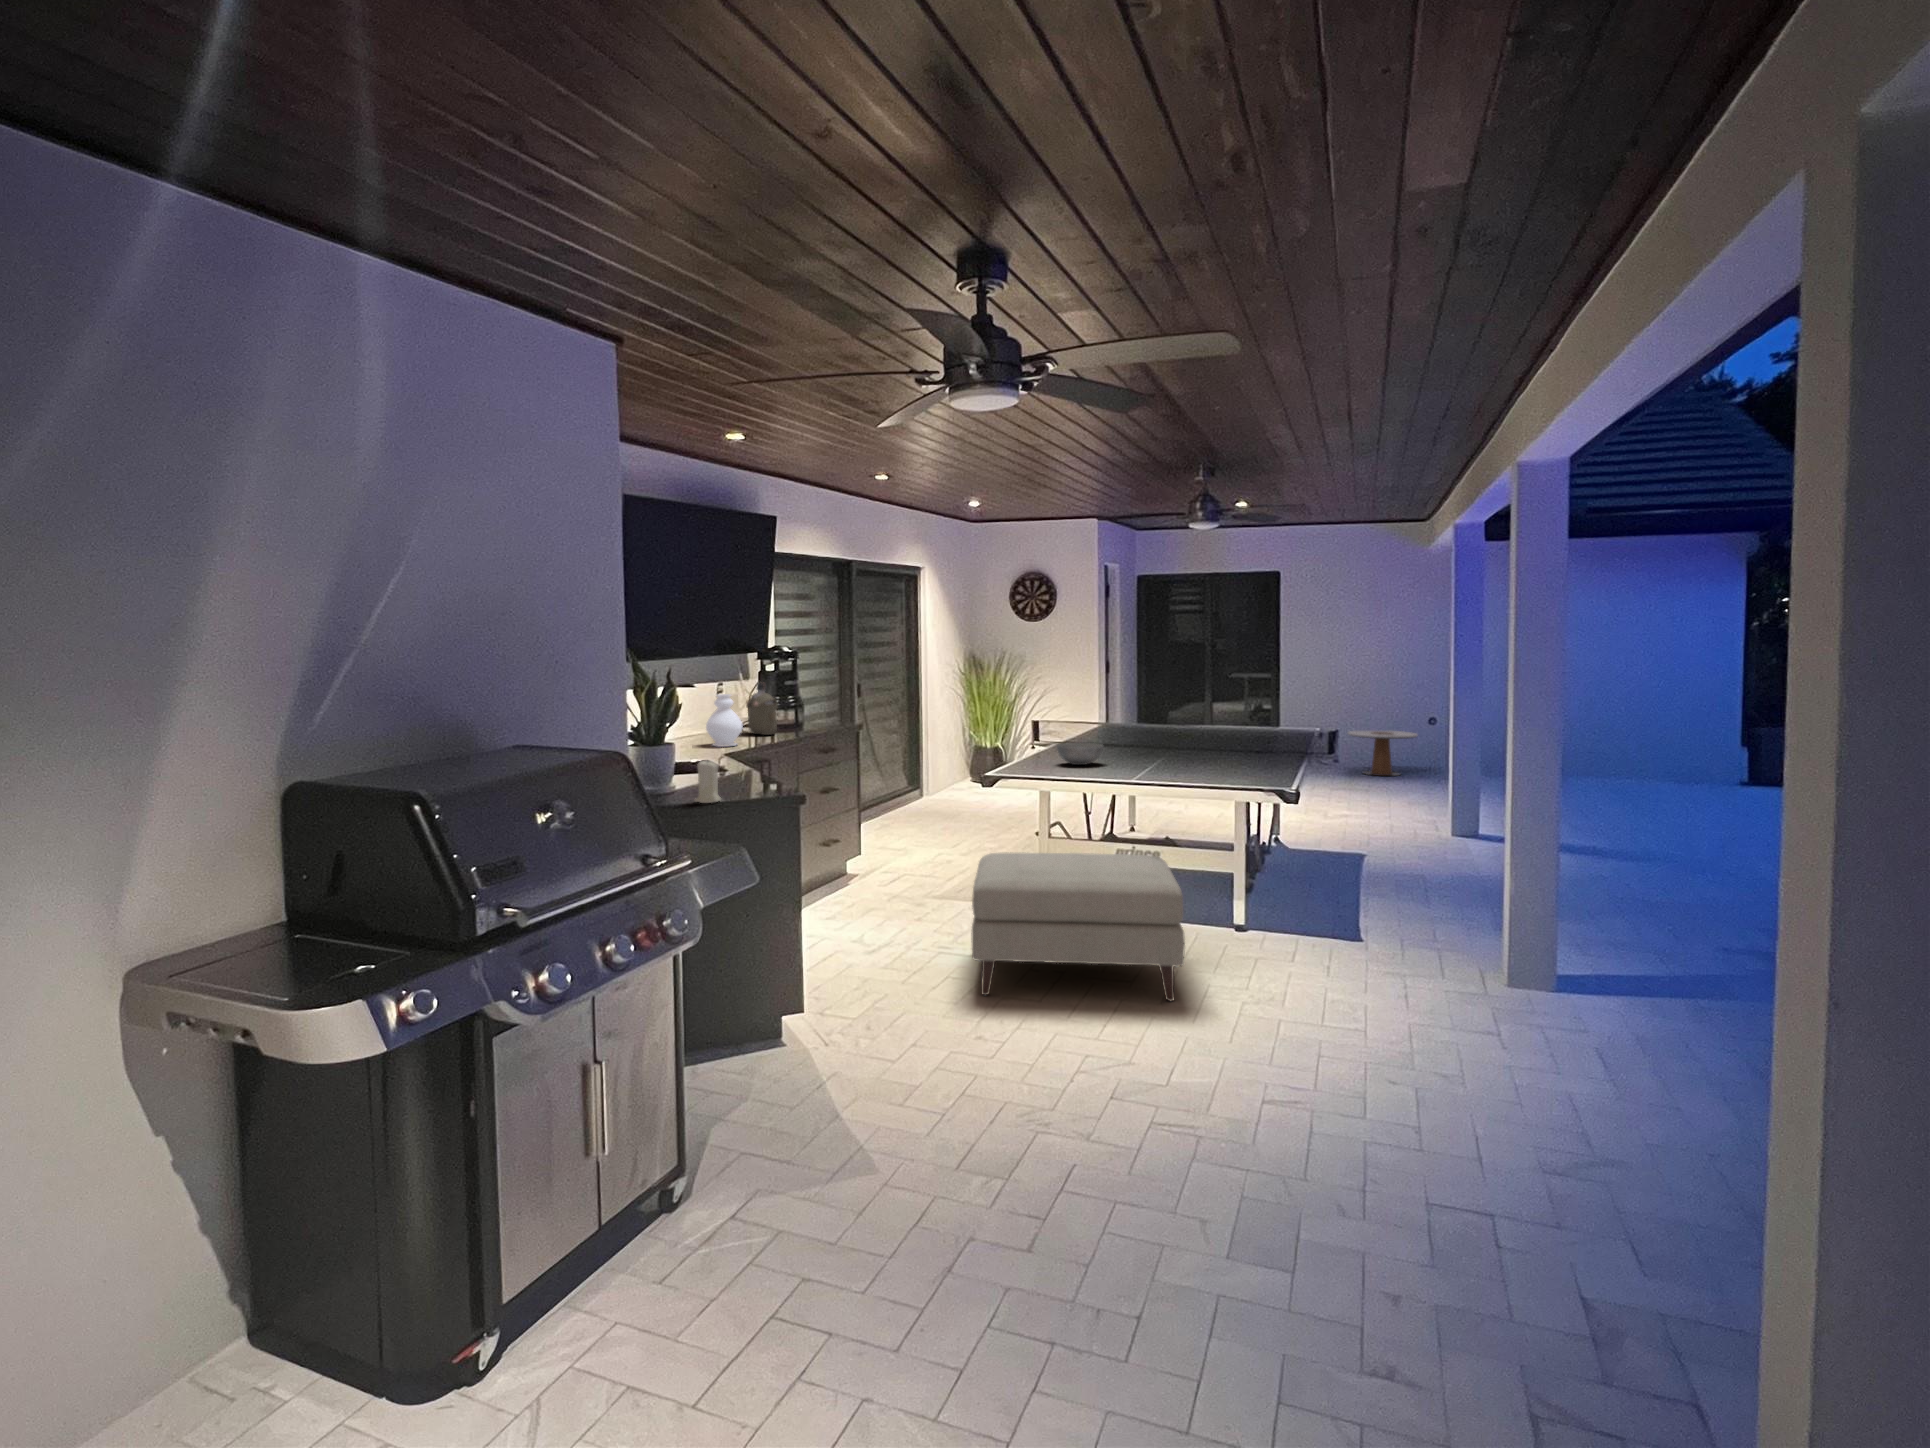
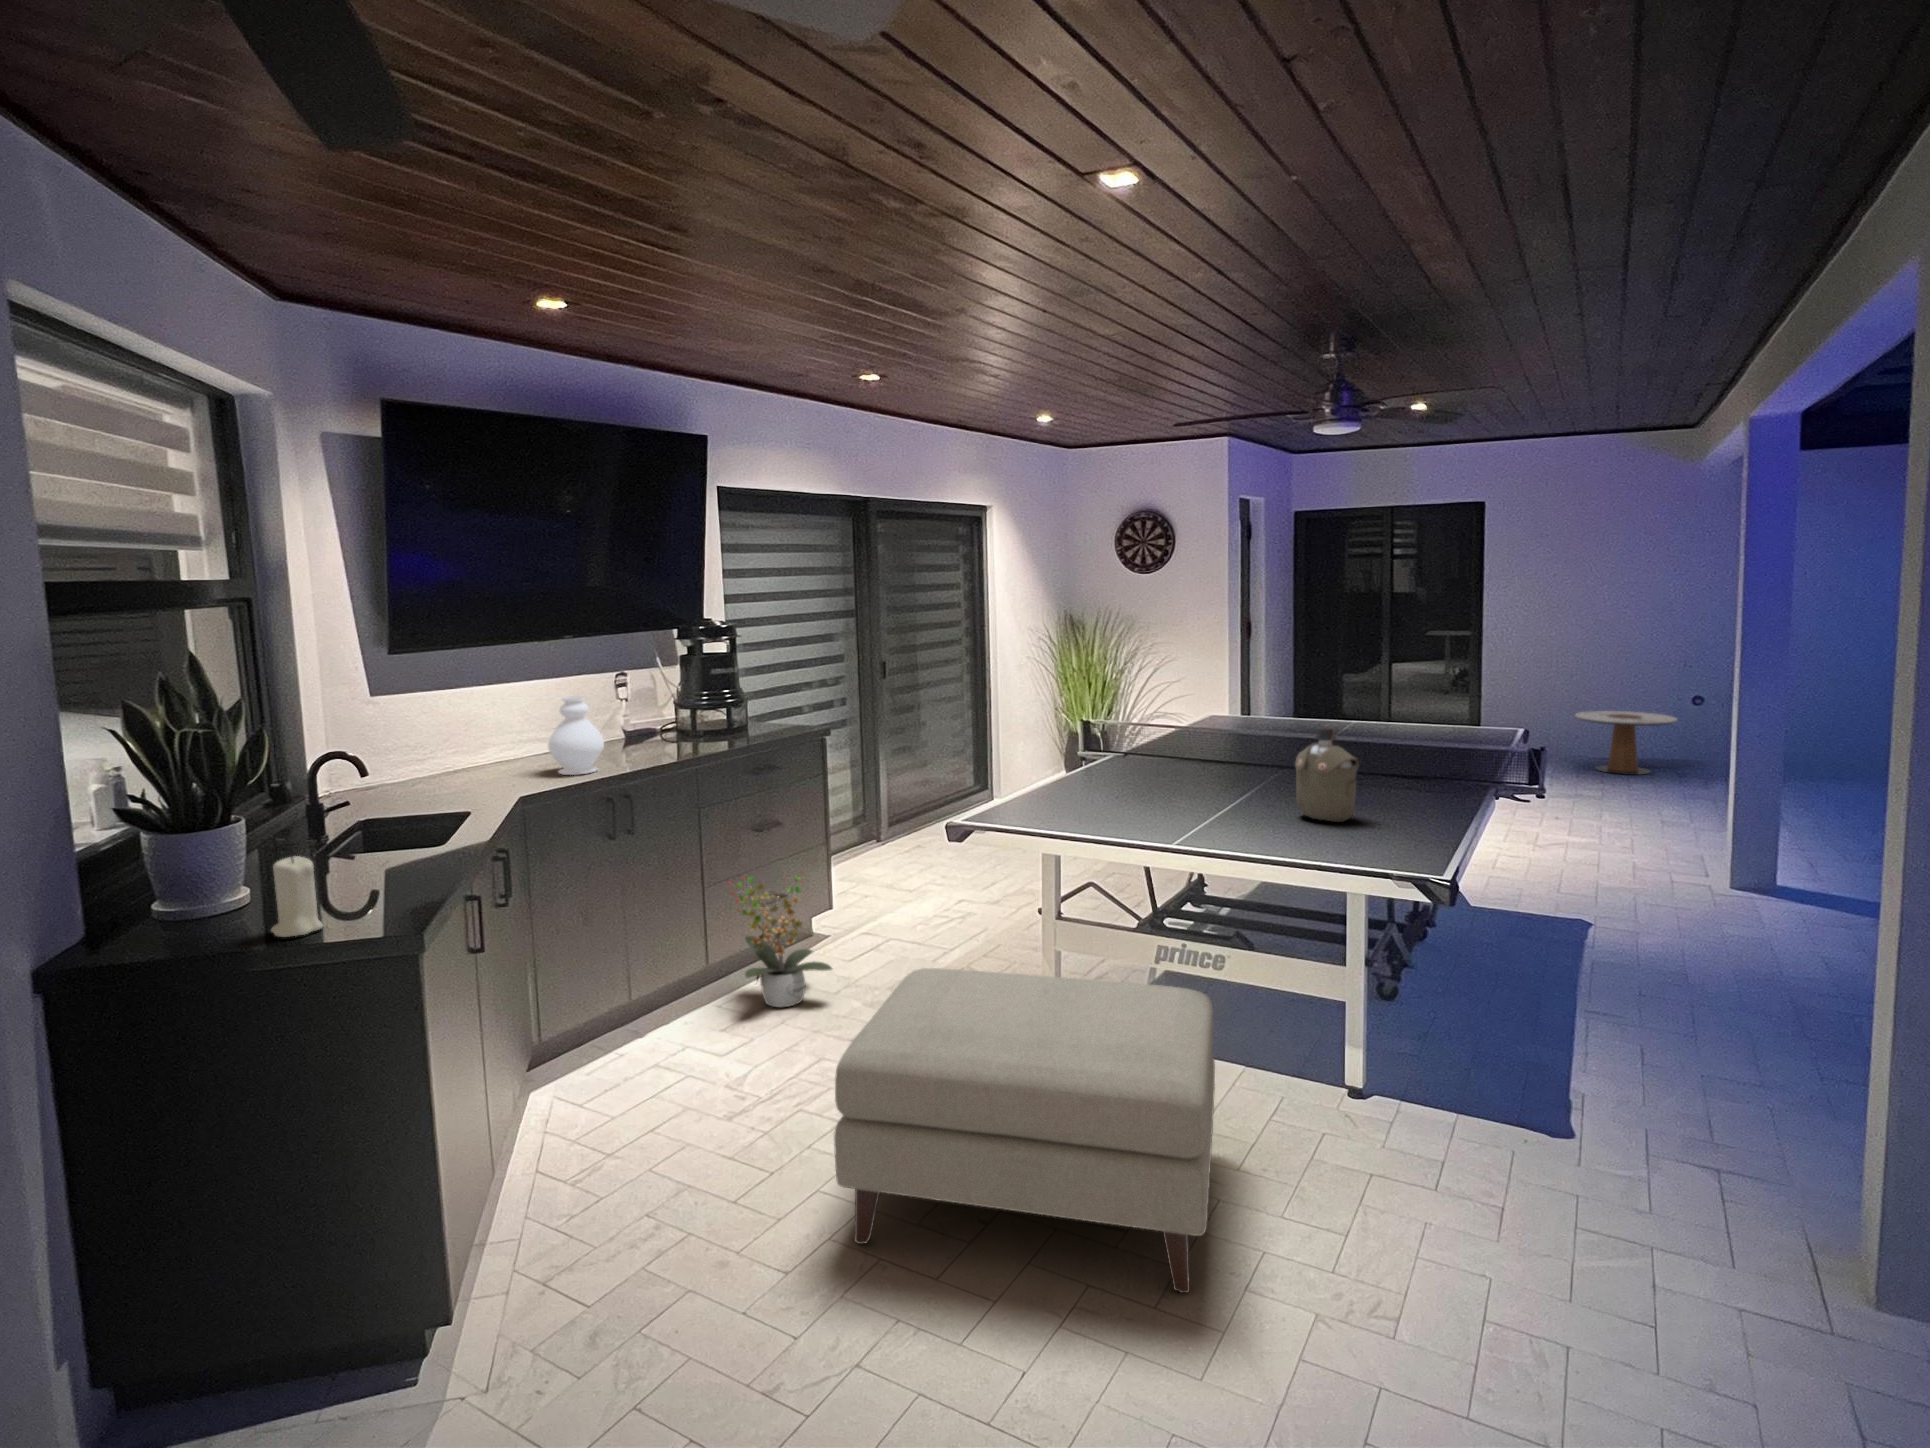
water bottle: present [746,683,778,735] -> present [1295,726,1359,822]
bowl: present [1057,743,1103,765] -> none [1071,771,1144,809]
potted plant: none [817,817,888,910] -> present [729,876,832,1007]

